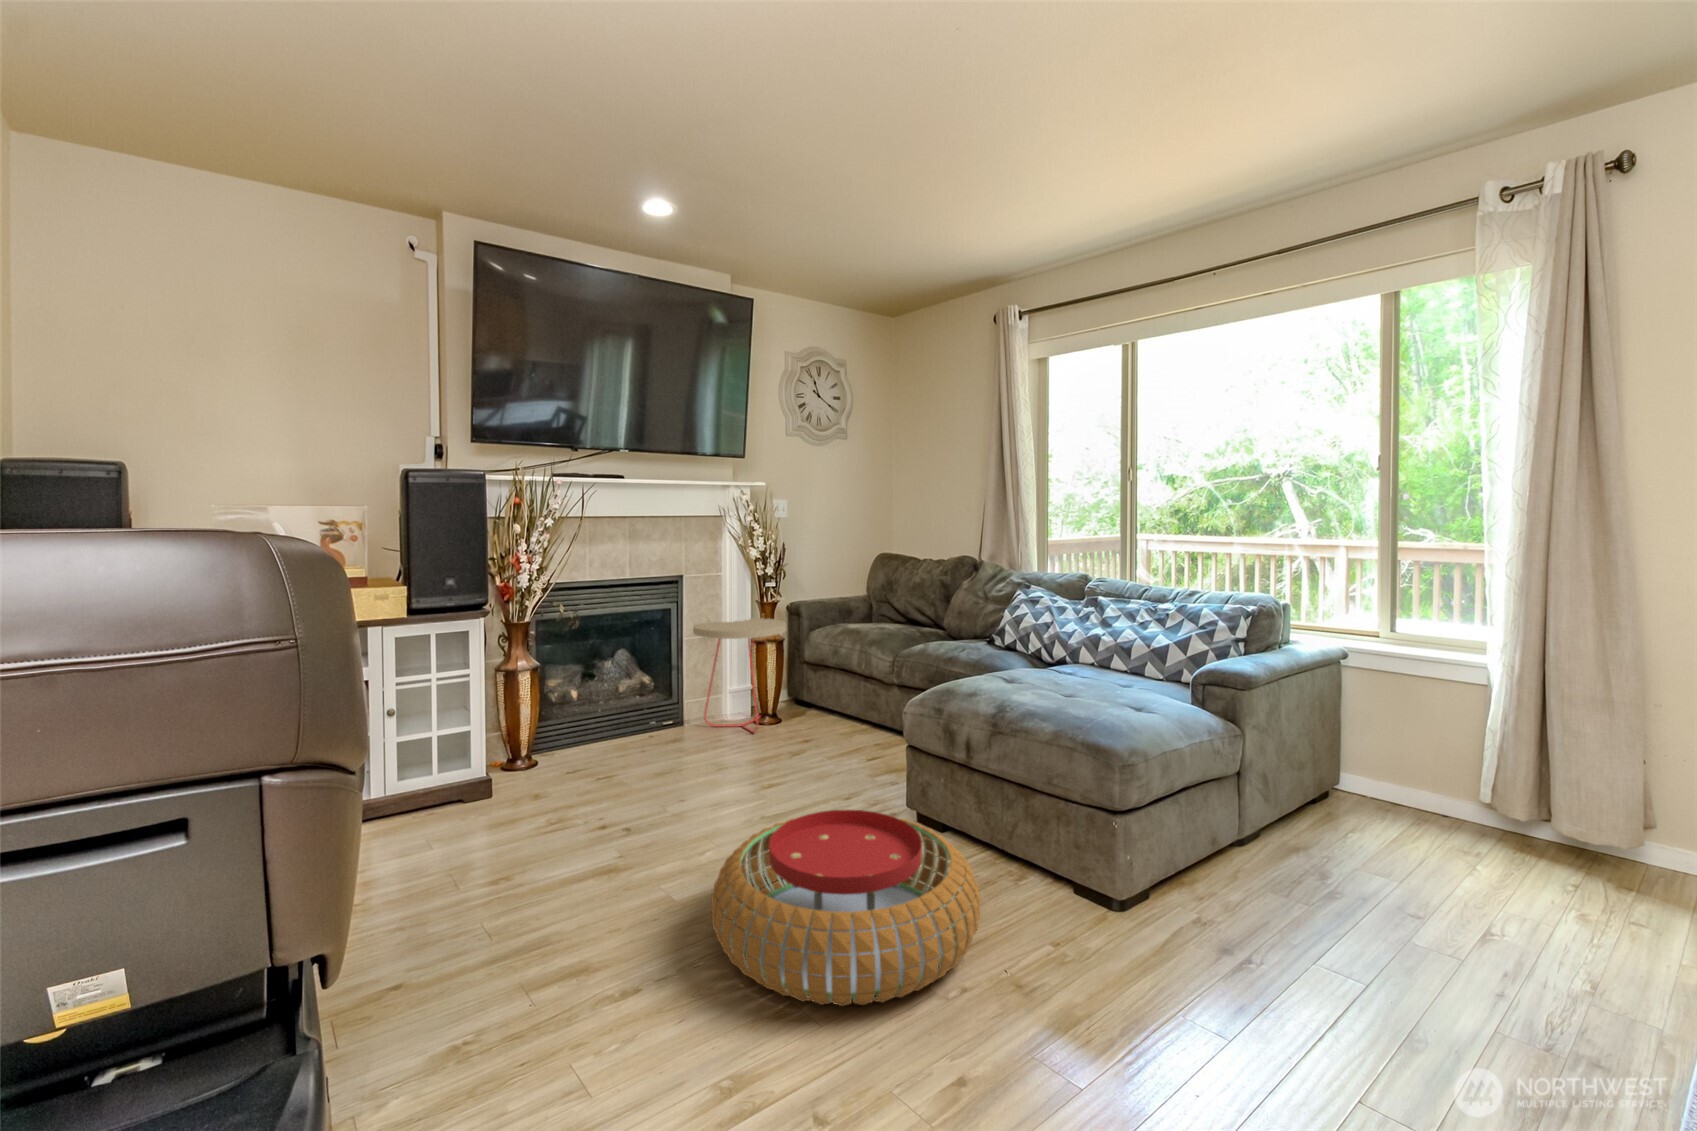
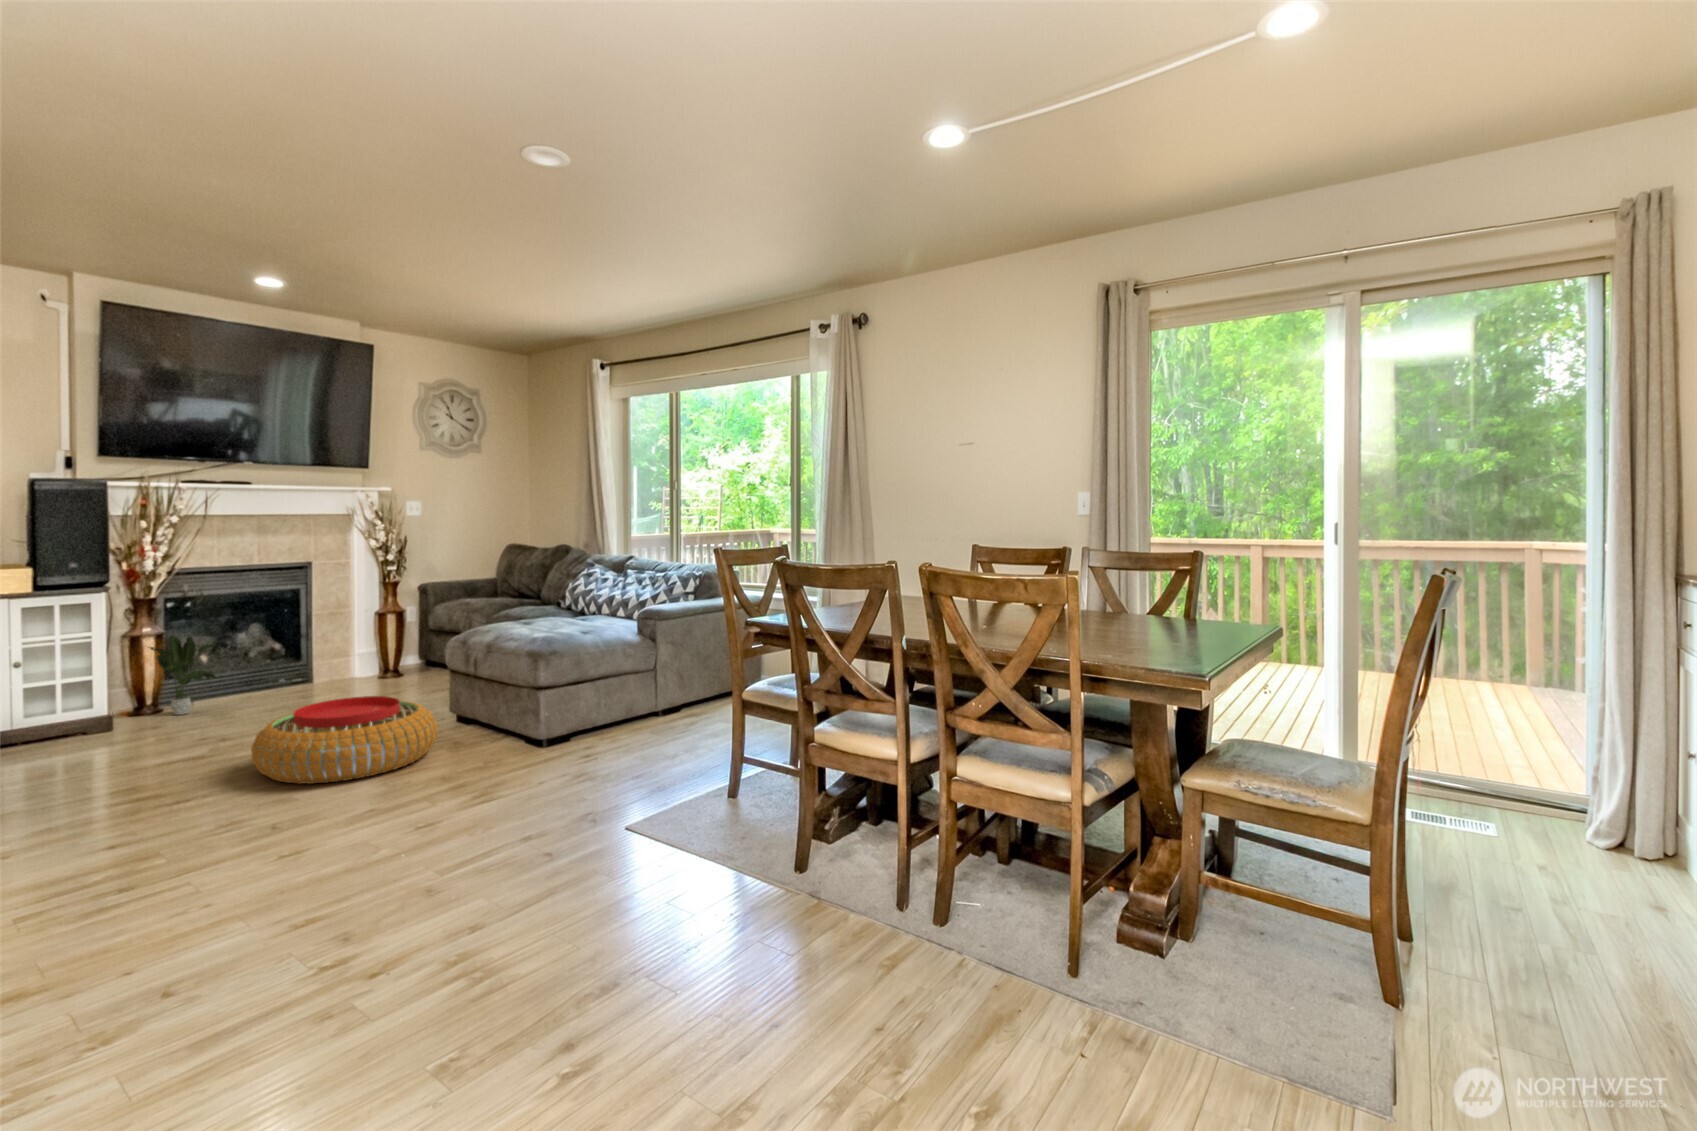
side table: present [693,618,787,733] -> none [317,596,403,684]
potted plant: none [524,672,600,777] -> present [150,635,215,715]

